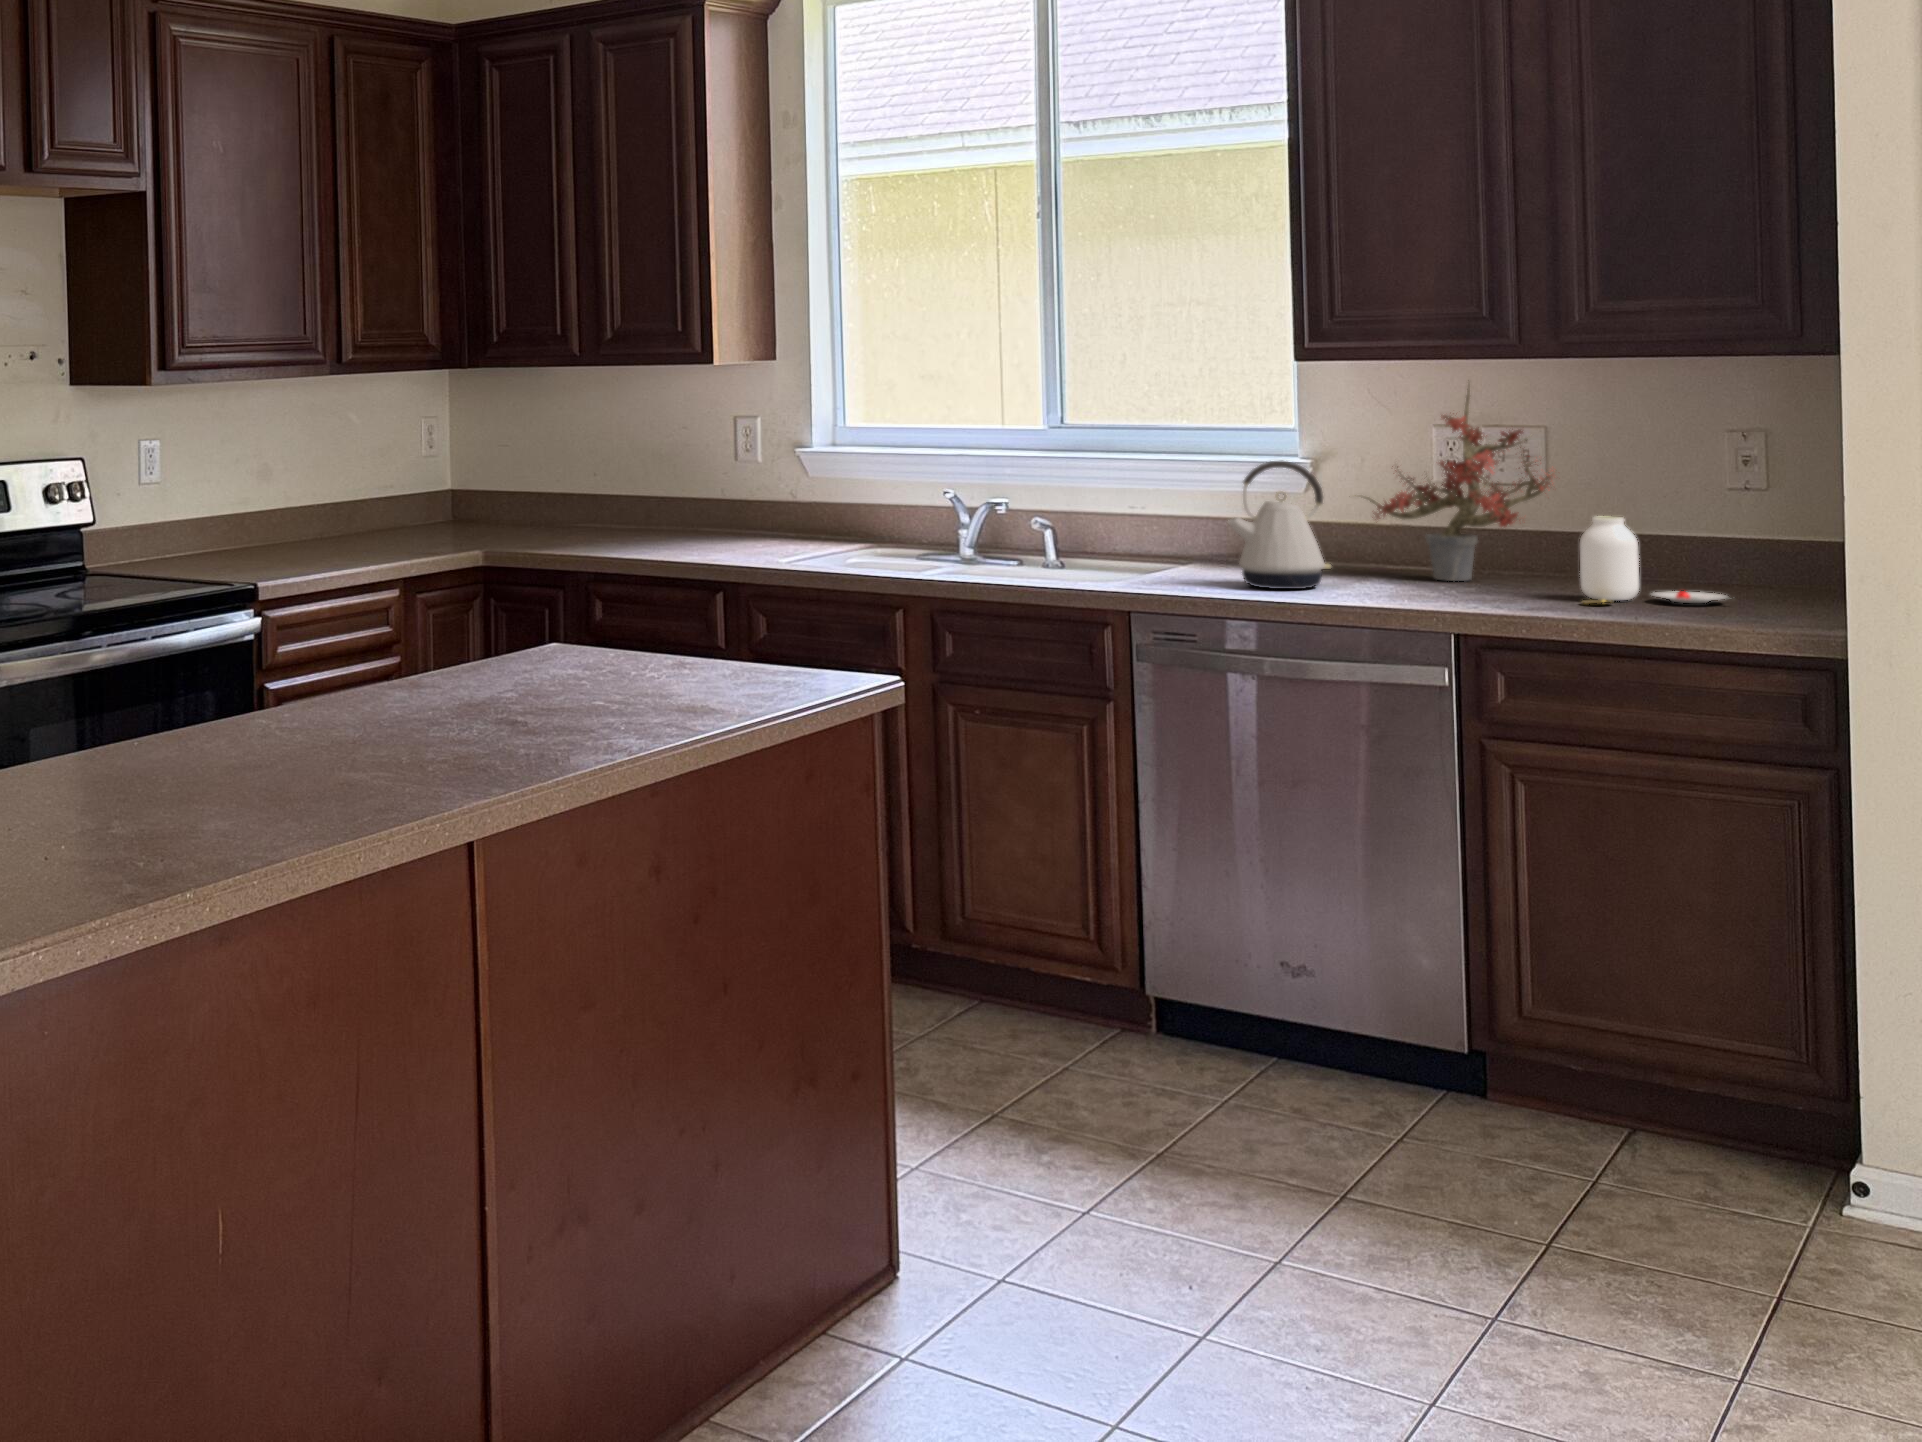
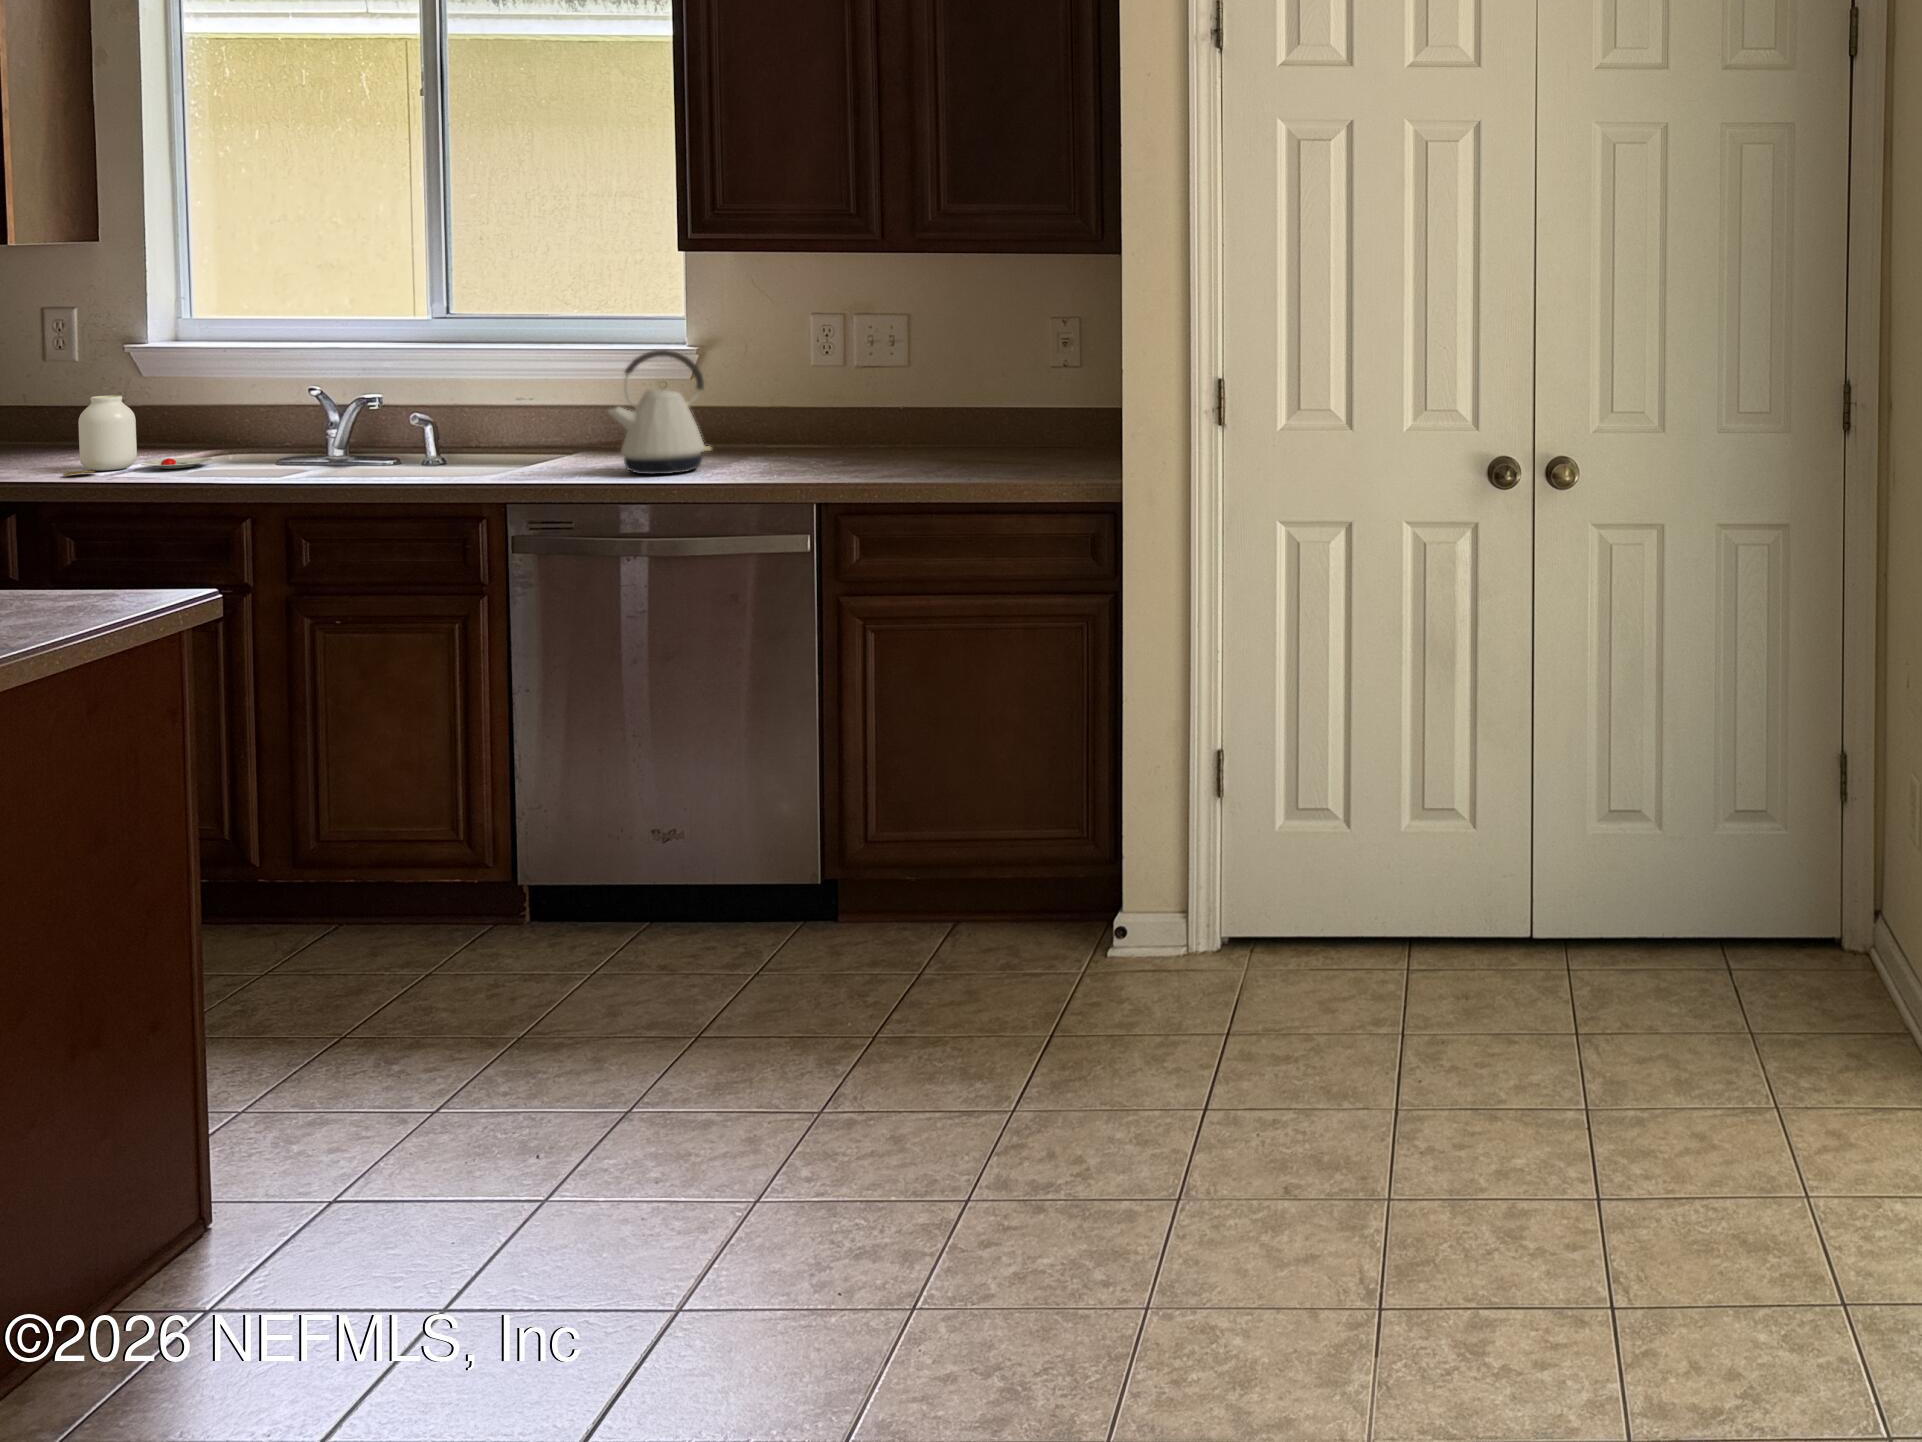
potted plant: present [1355,389,1555,581] -> none [732,270,917,454]
jar: present [1580,517,1727,604] -> present [63,396,213,476]

